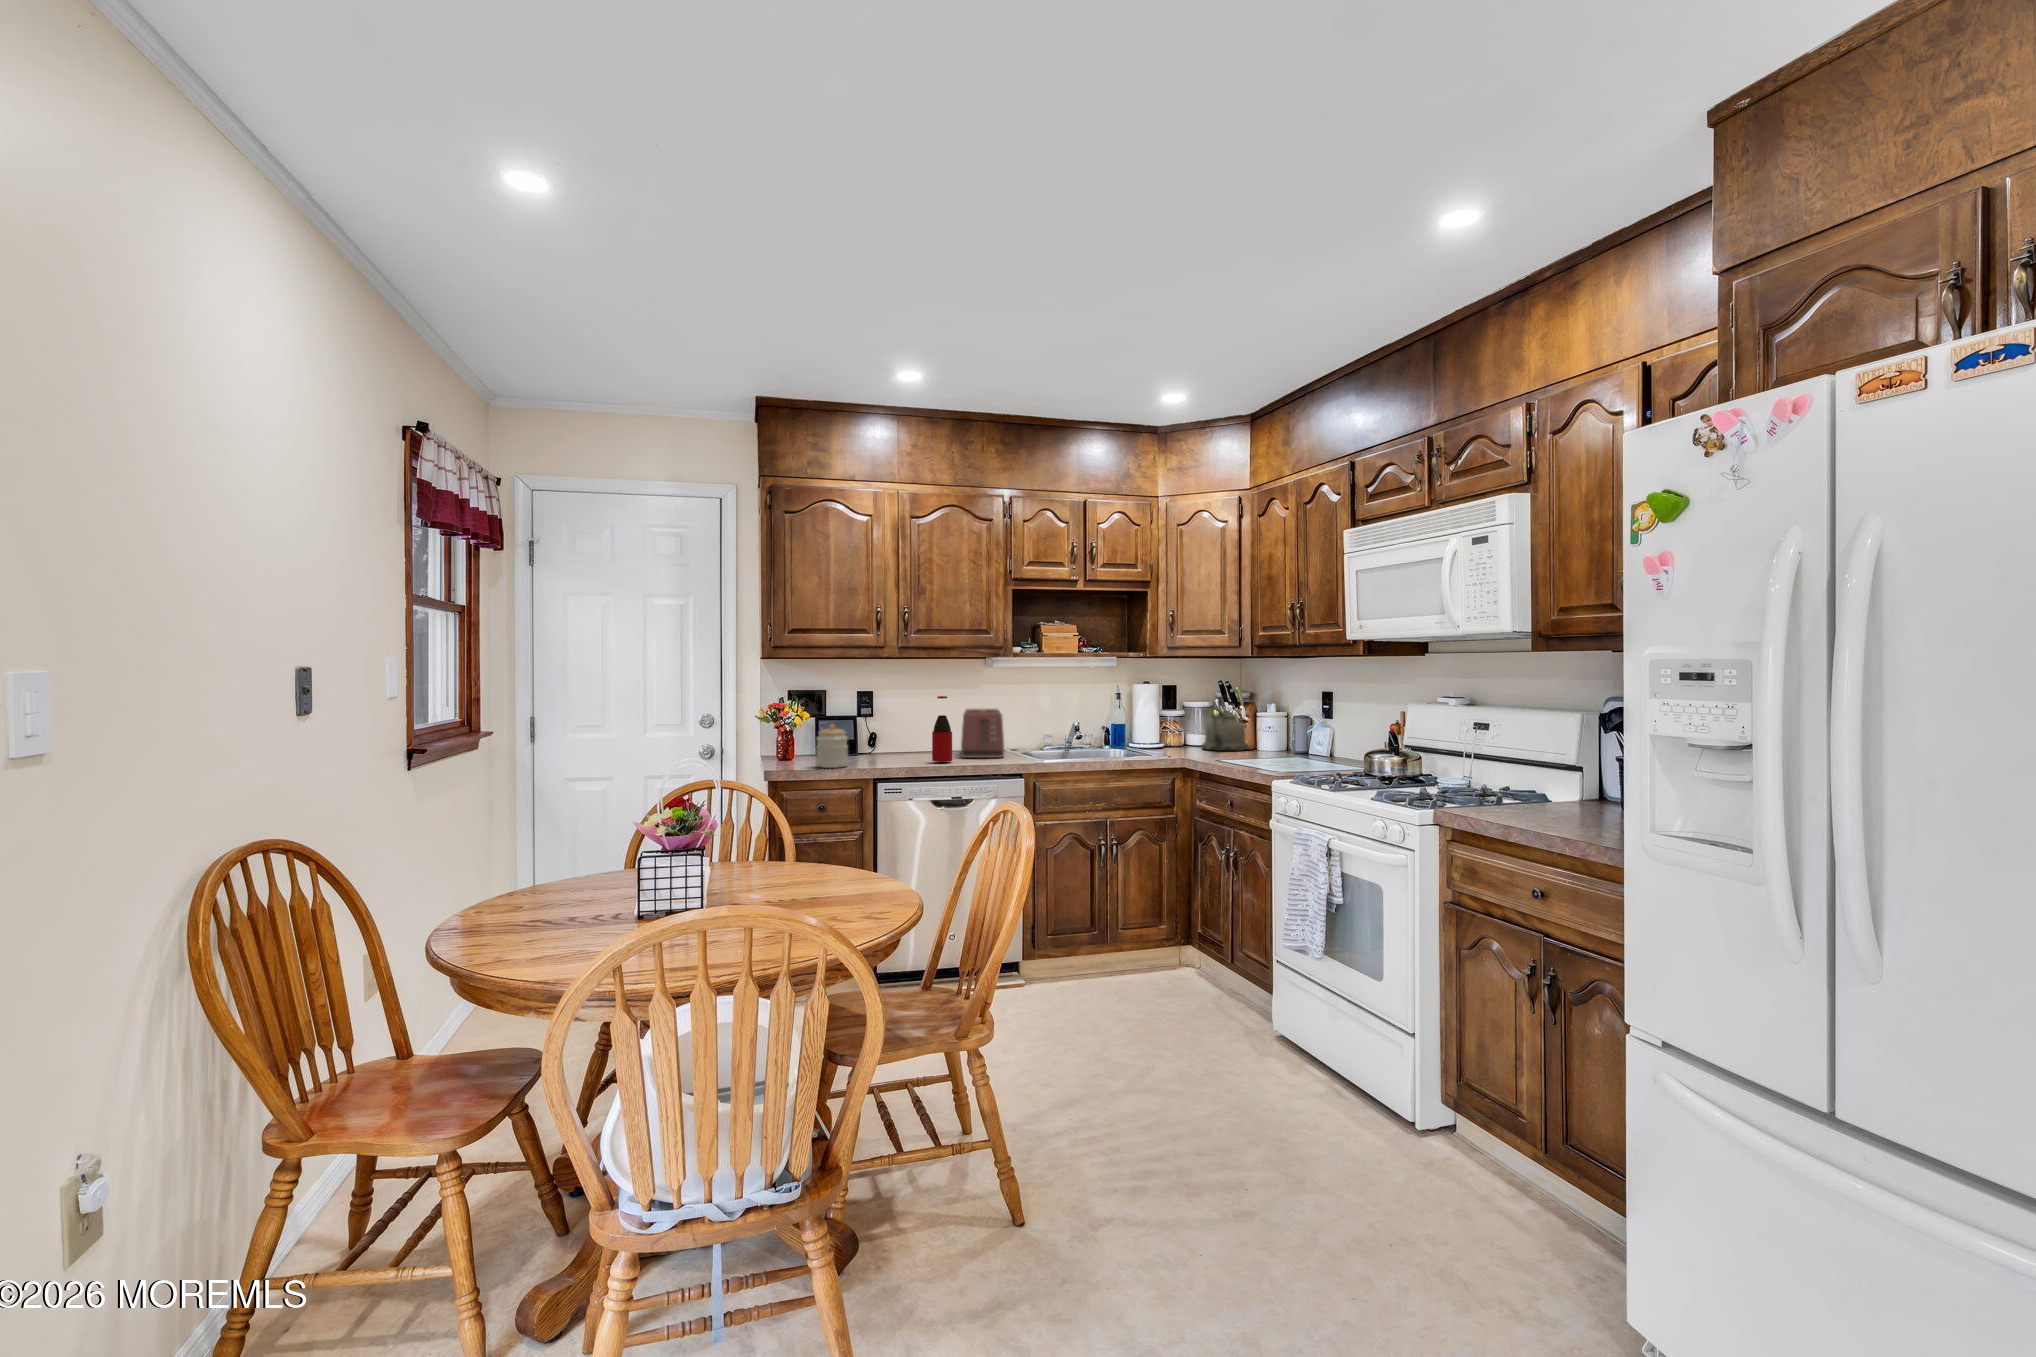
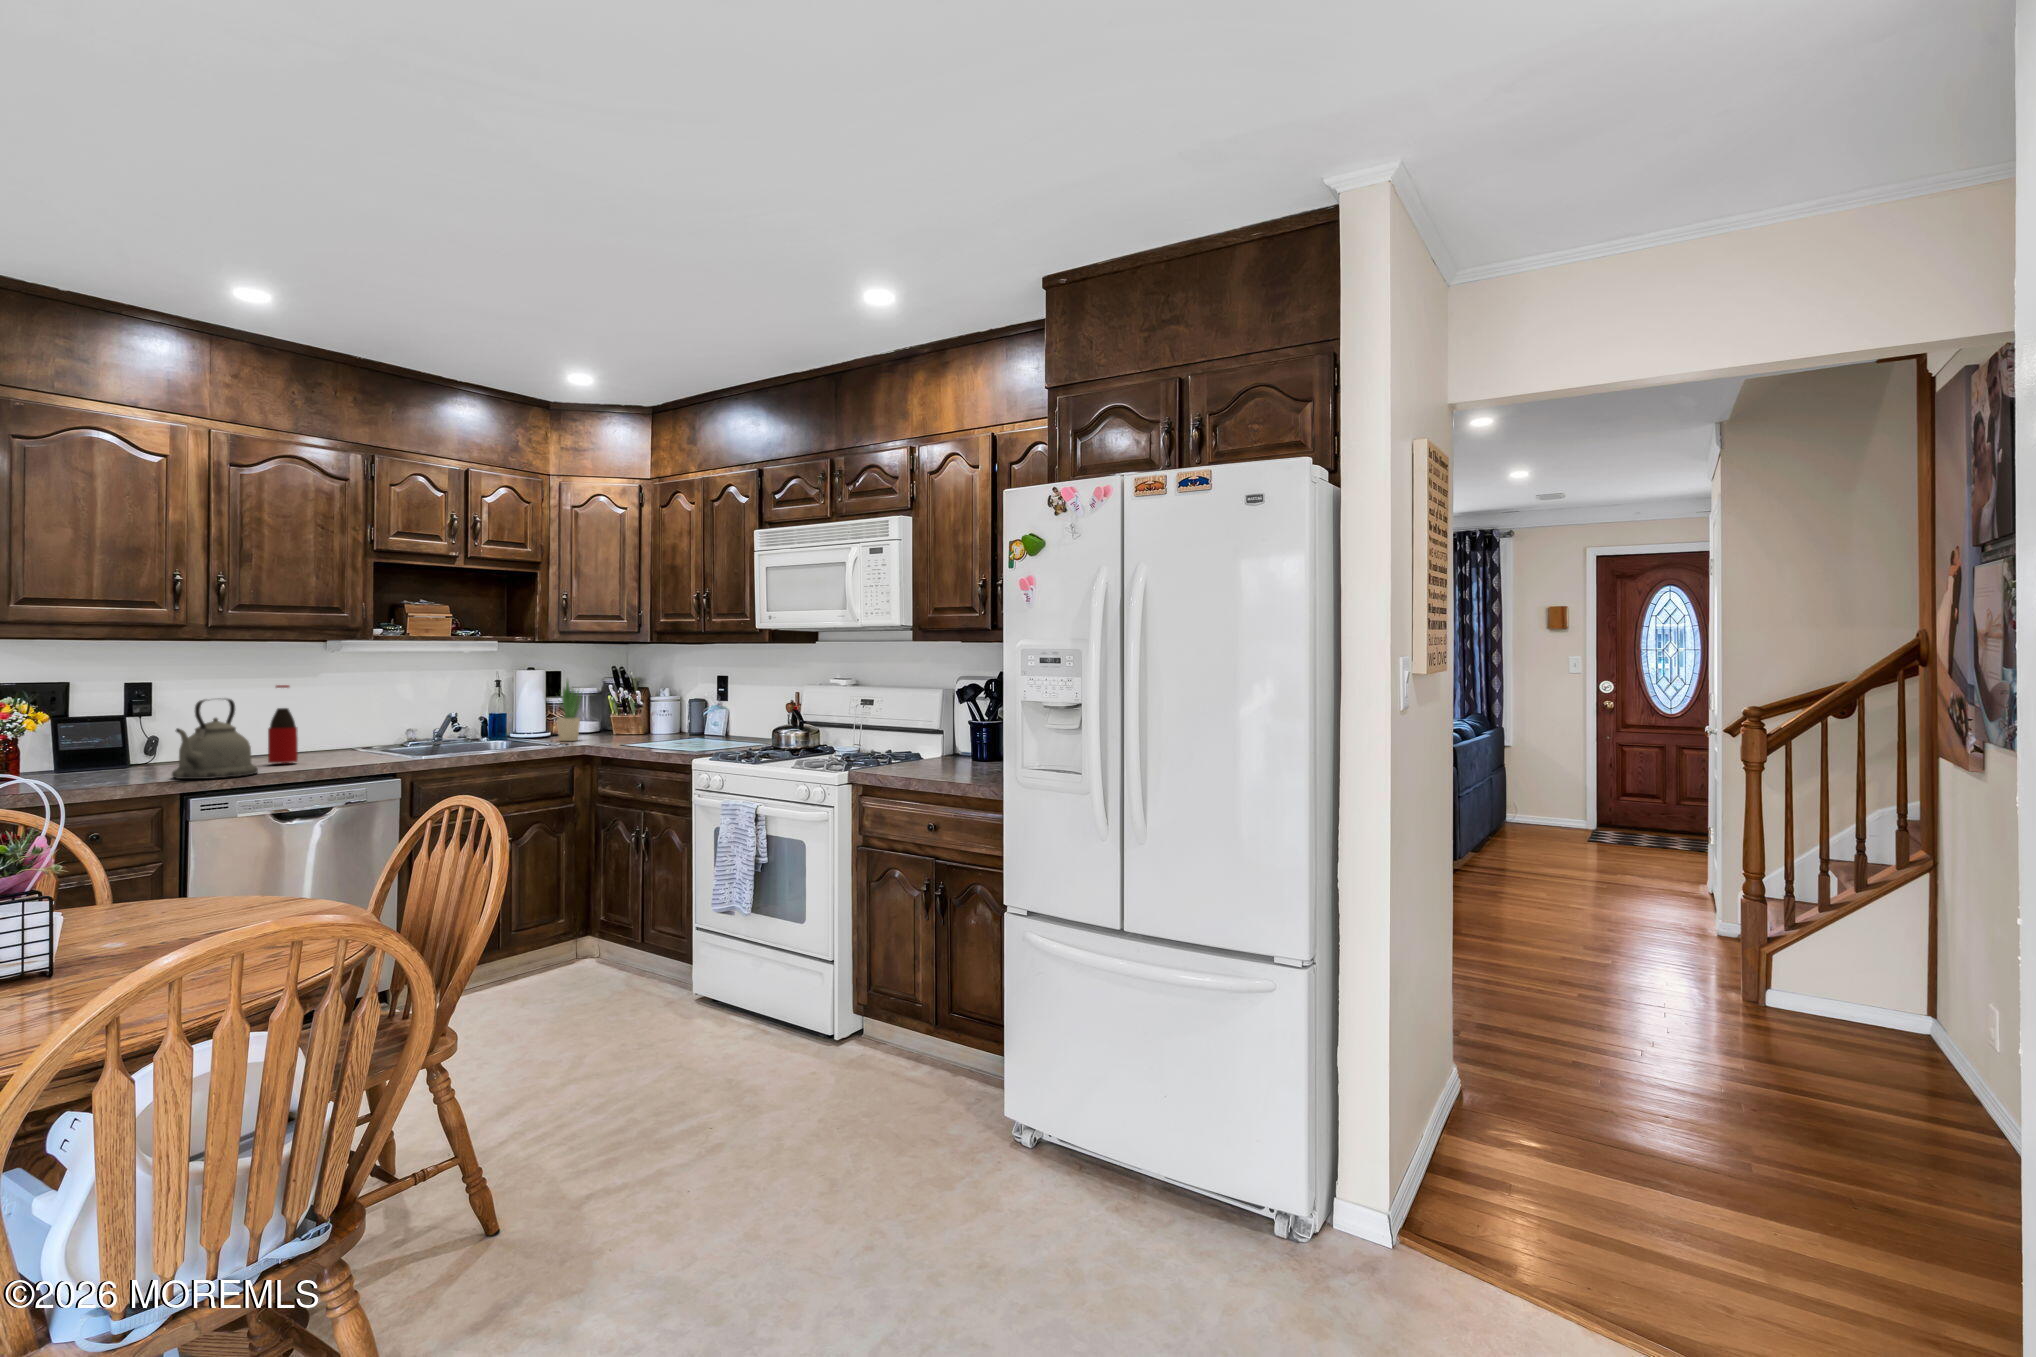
potted plant: none [1163,691,1188,754] -> present [557,681,582,741]
kettle: present [1202,696,1250,751] -> present [172,699,258,779]
toaster: present [961,709,1004,758] -> none [296,699,366,757]
jar: present [816,724,848,768] -> none [83,722,138,779]

